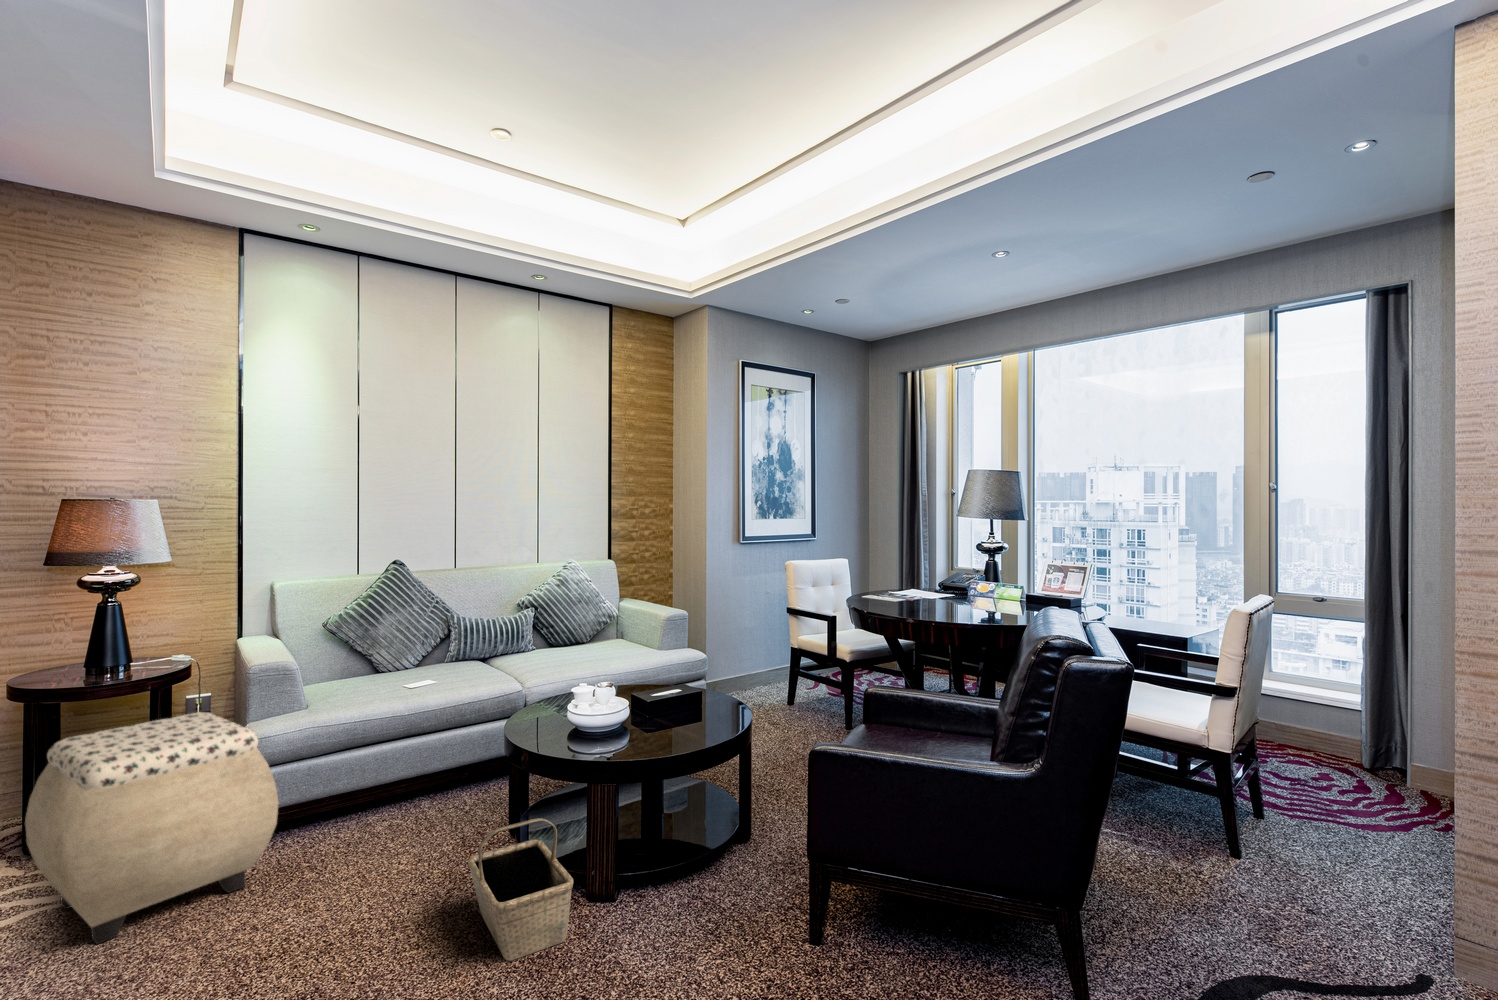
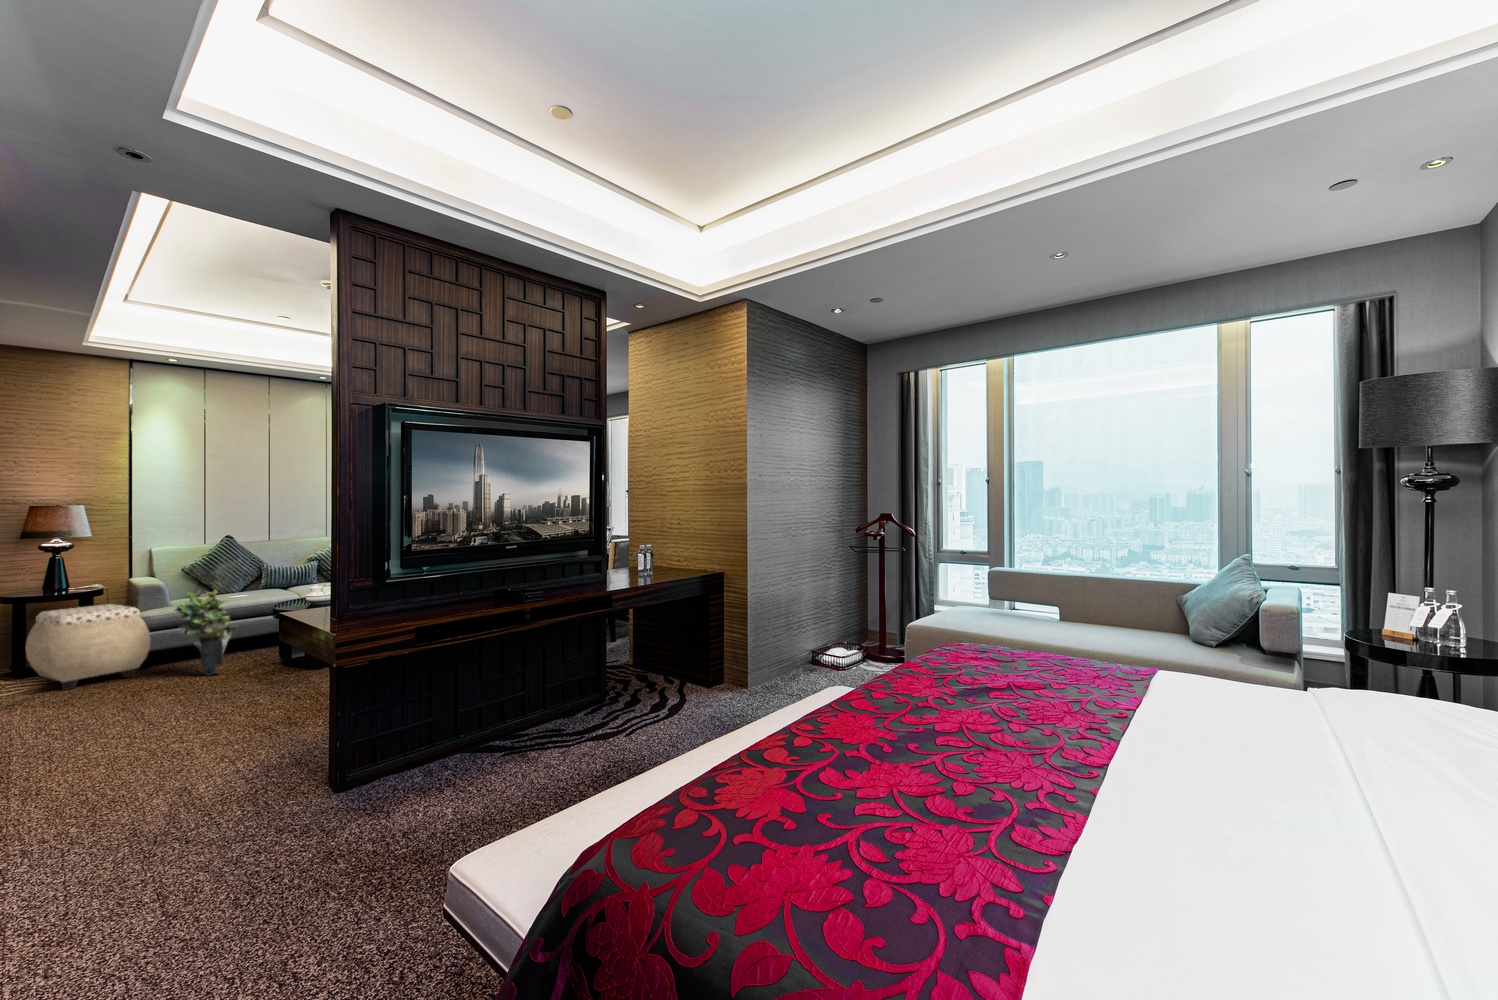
potted plant: none [328,685,452,897] -> present [175,589,237,676]
basket: present [468,818,573,961] -> none [238,637,281,686]

